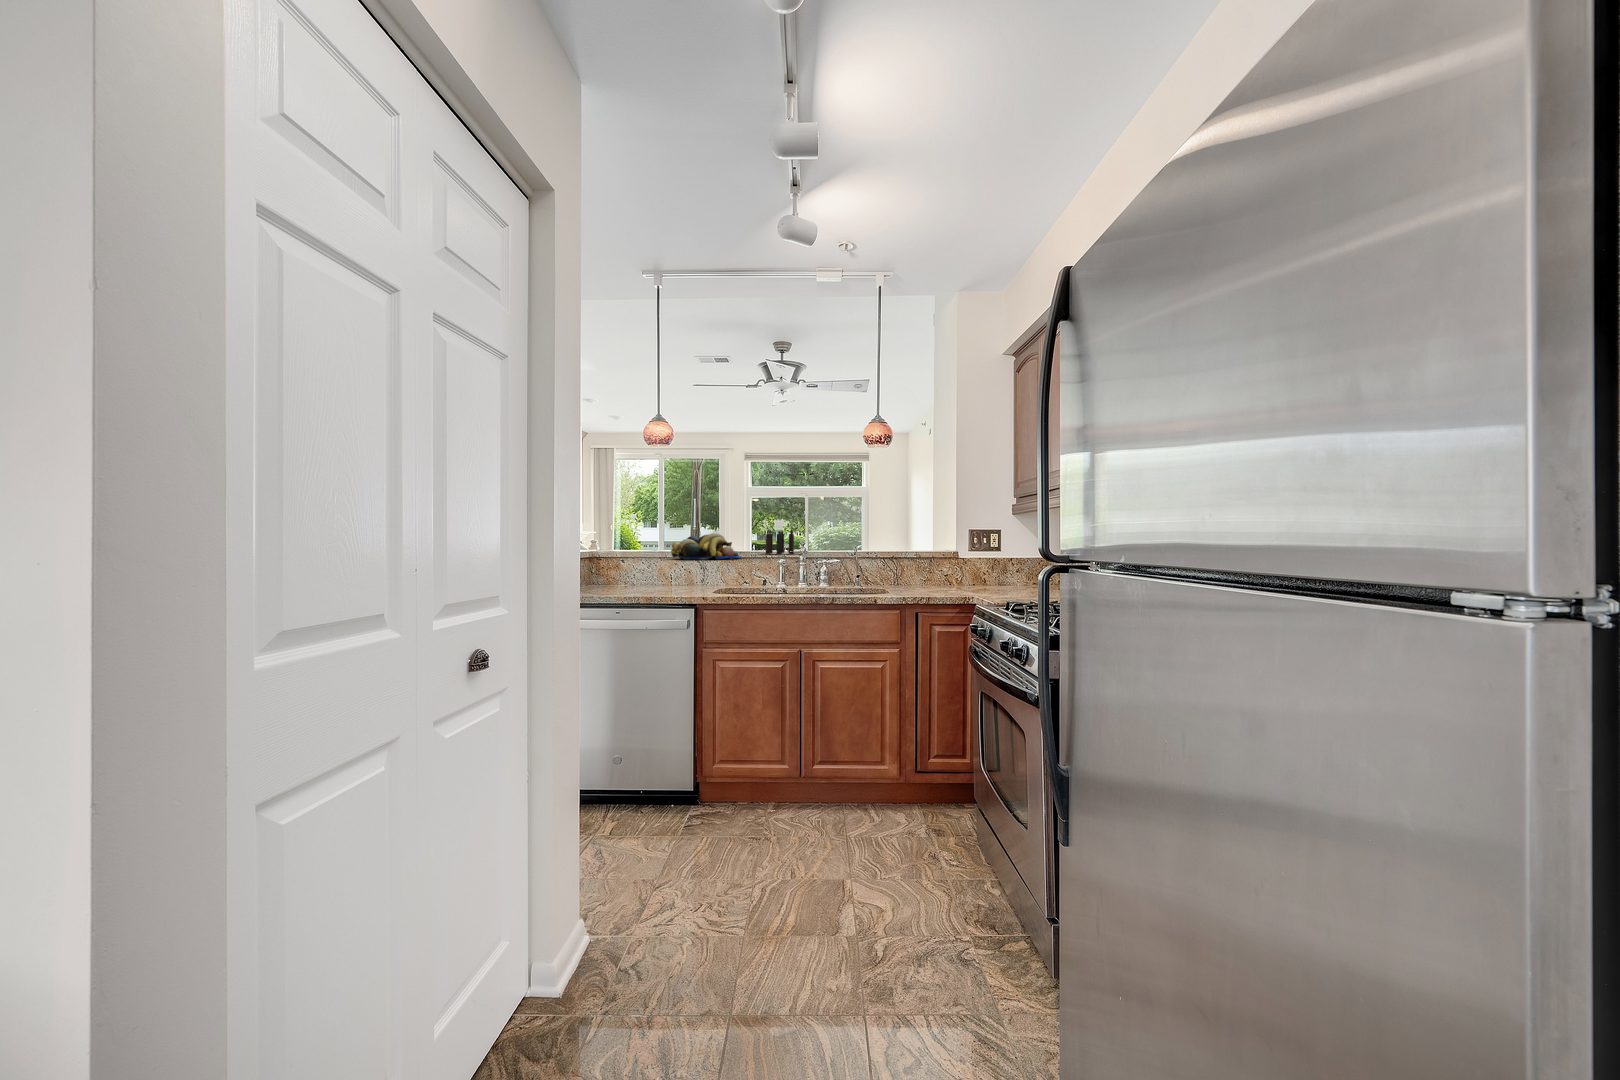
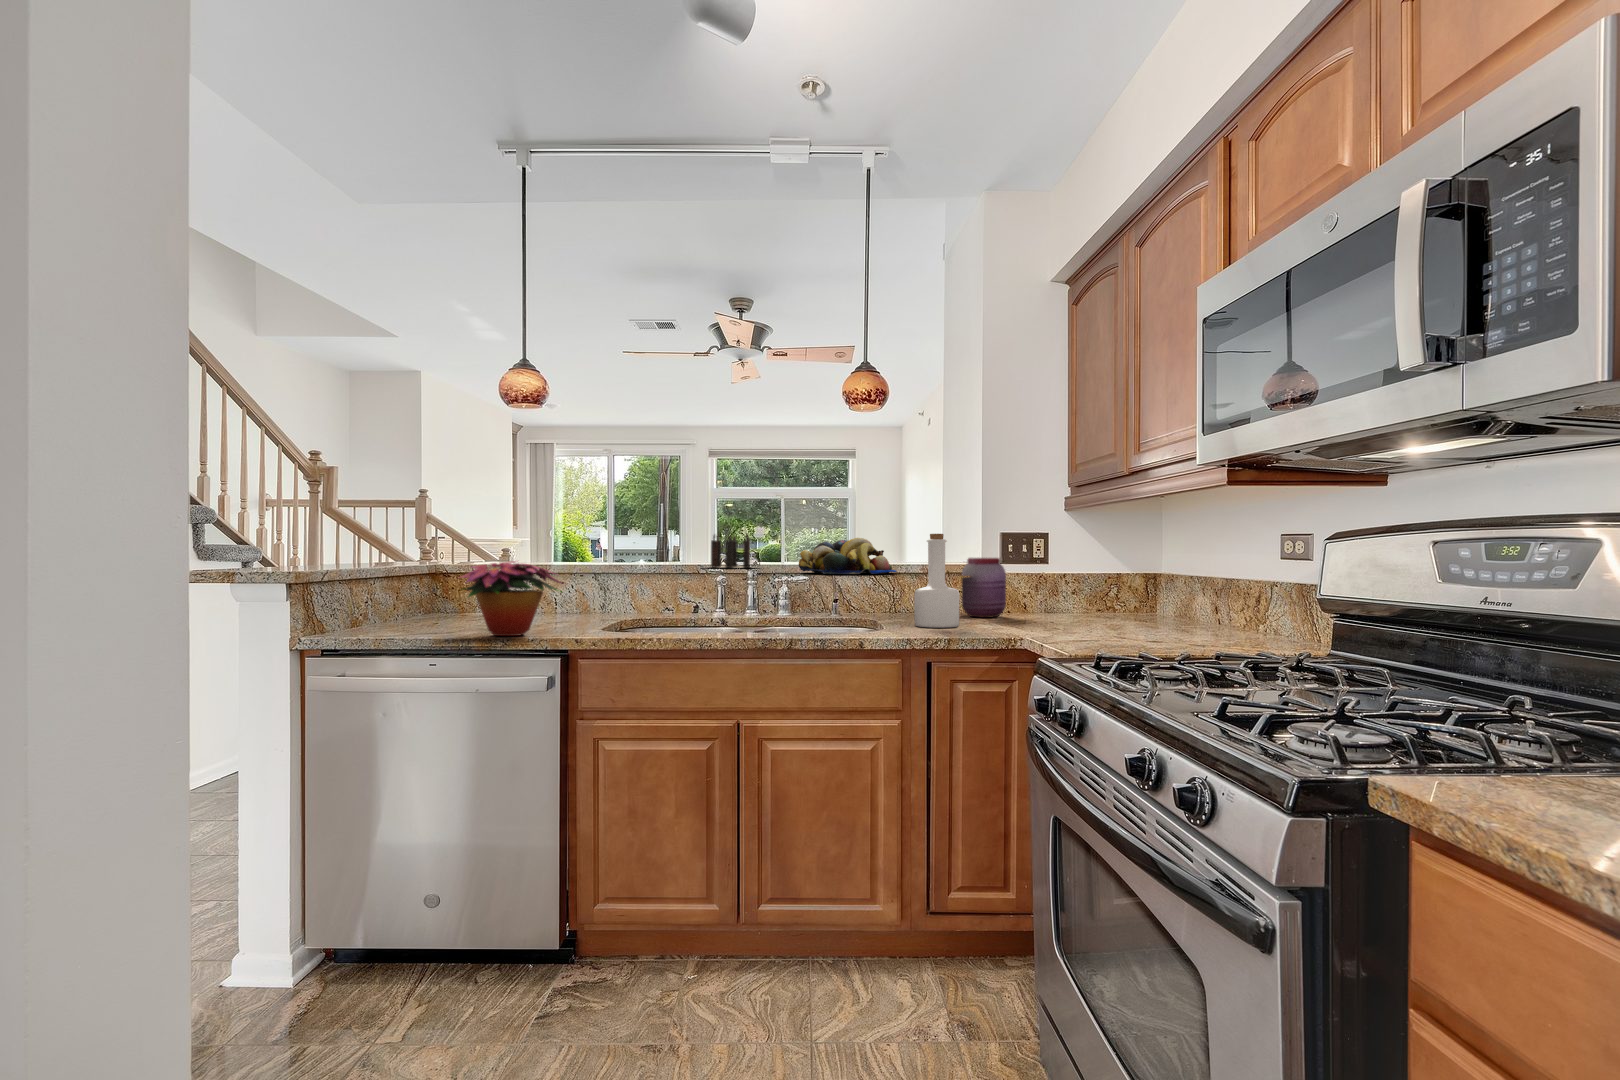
bottle: none [910,531,939,593] -> present [914,534,959,628]
fruit bowl: present [671,533,742,559] -> present [799,538,897,574]
jar: none [943,547,973,587] -> present [962,558,1006,617]
flower arrangement: none [617,550,688,598] -> present [461,561,561,636]

